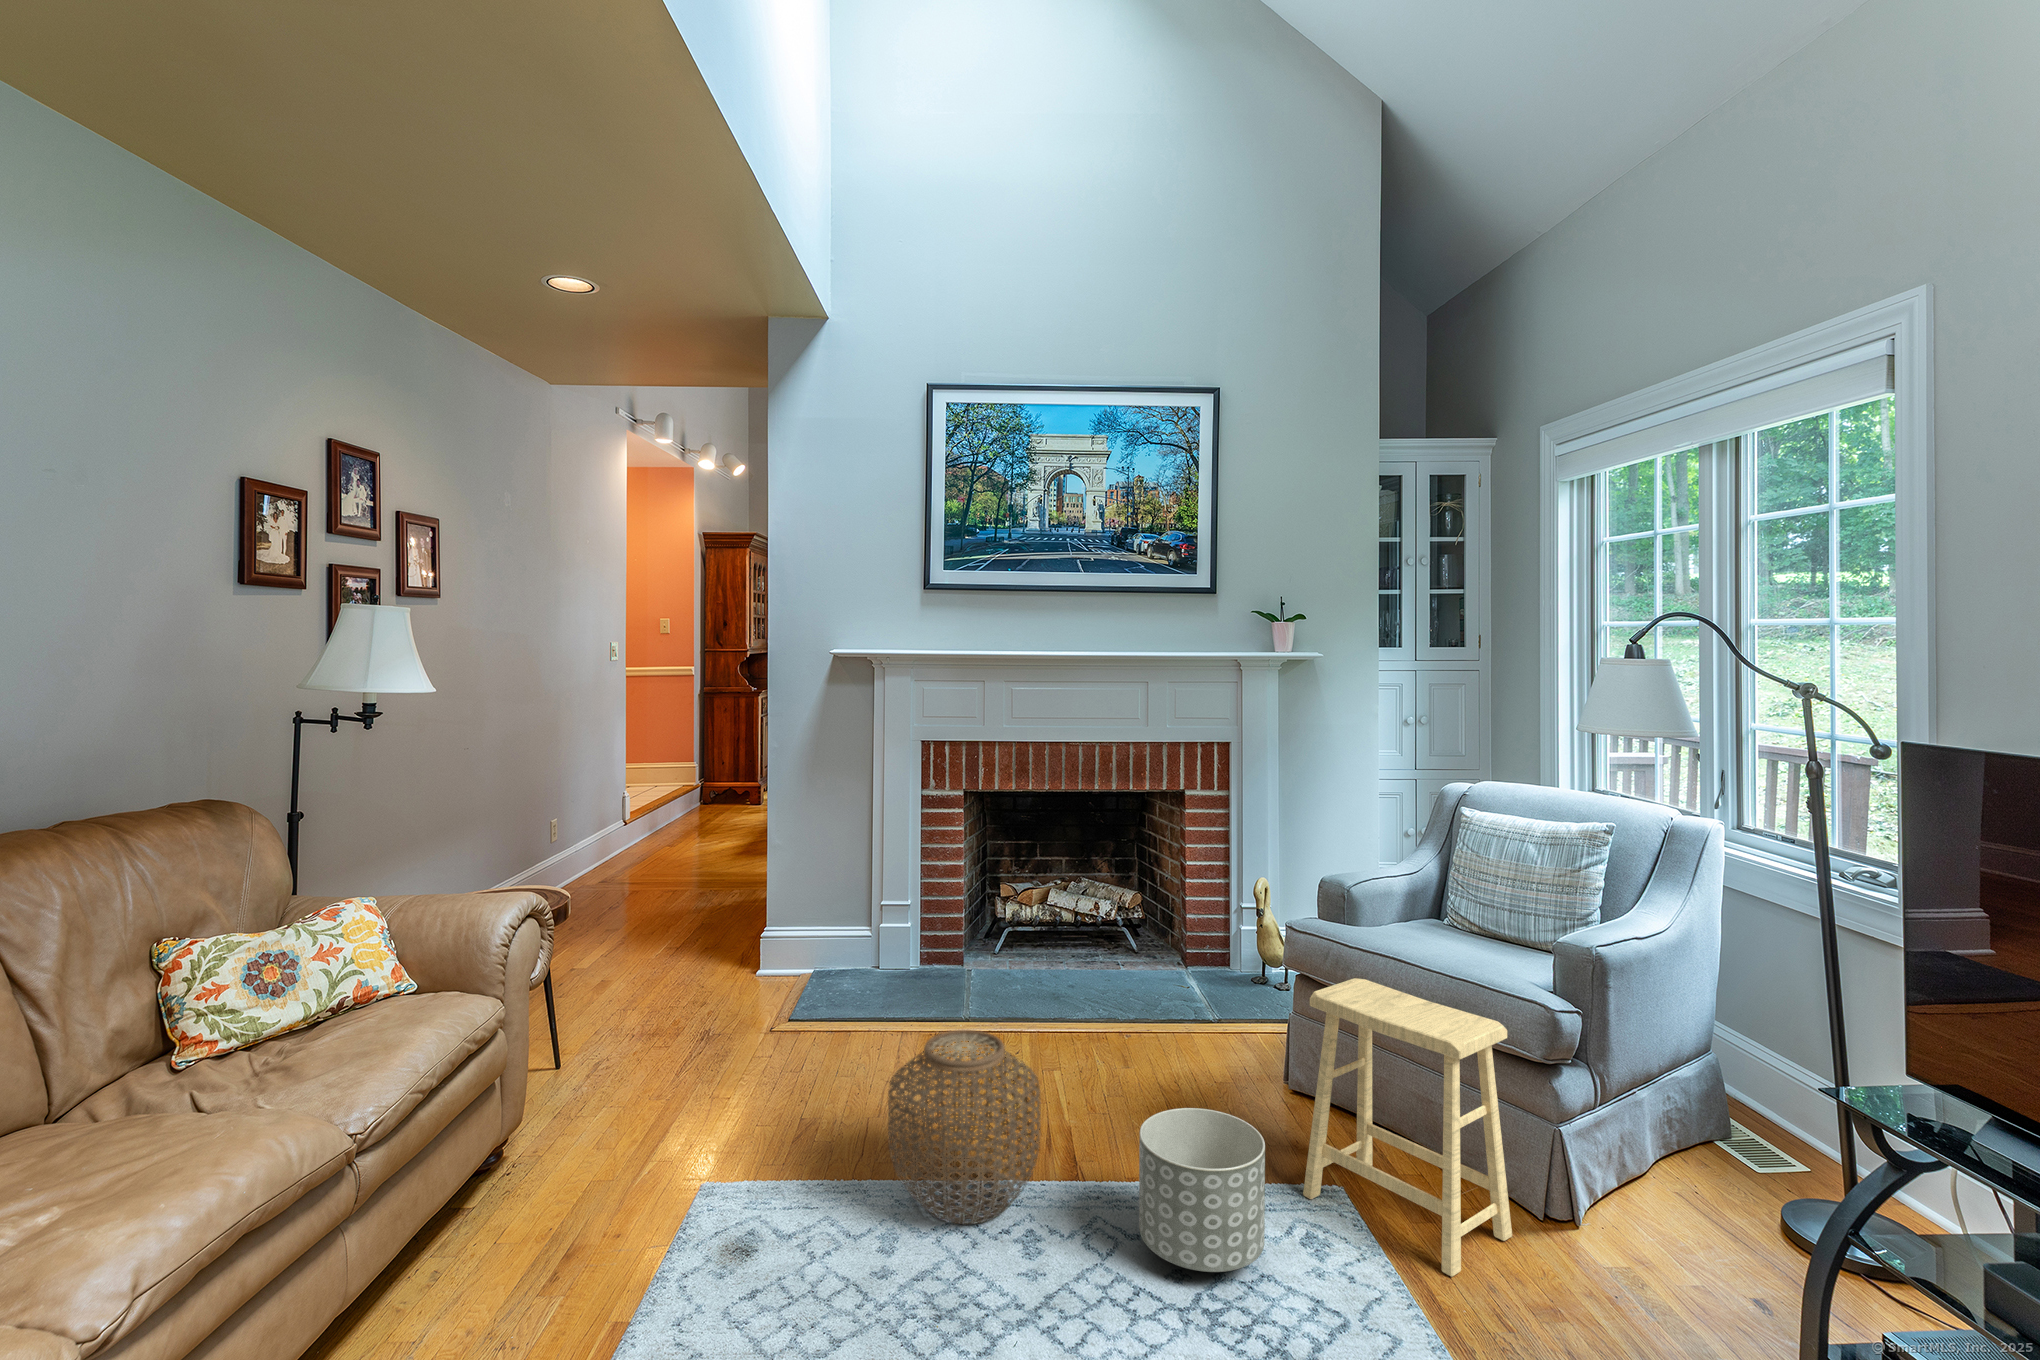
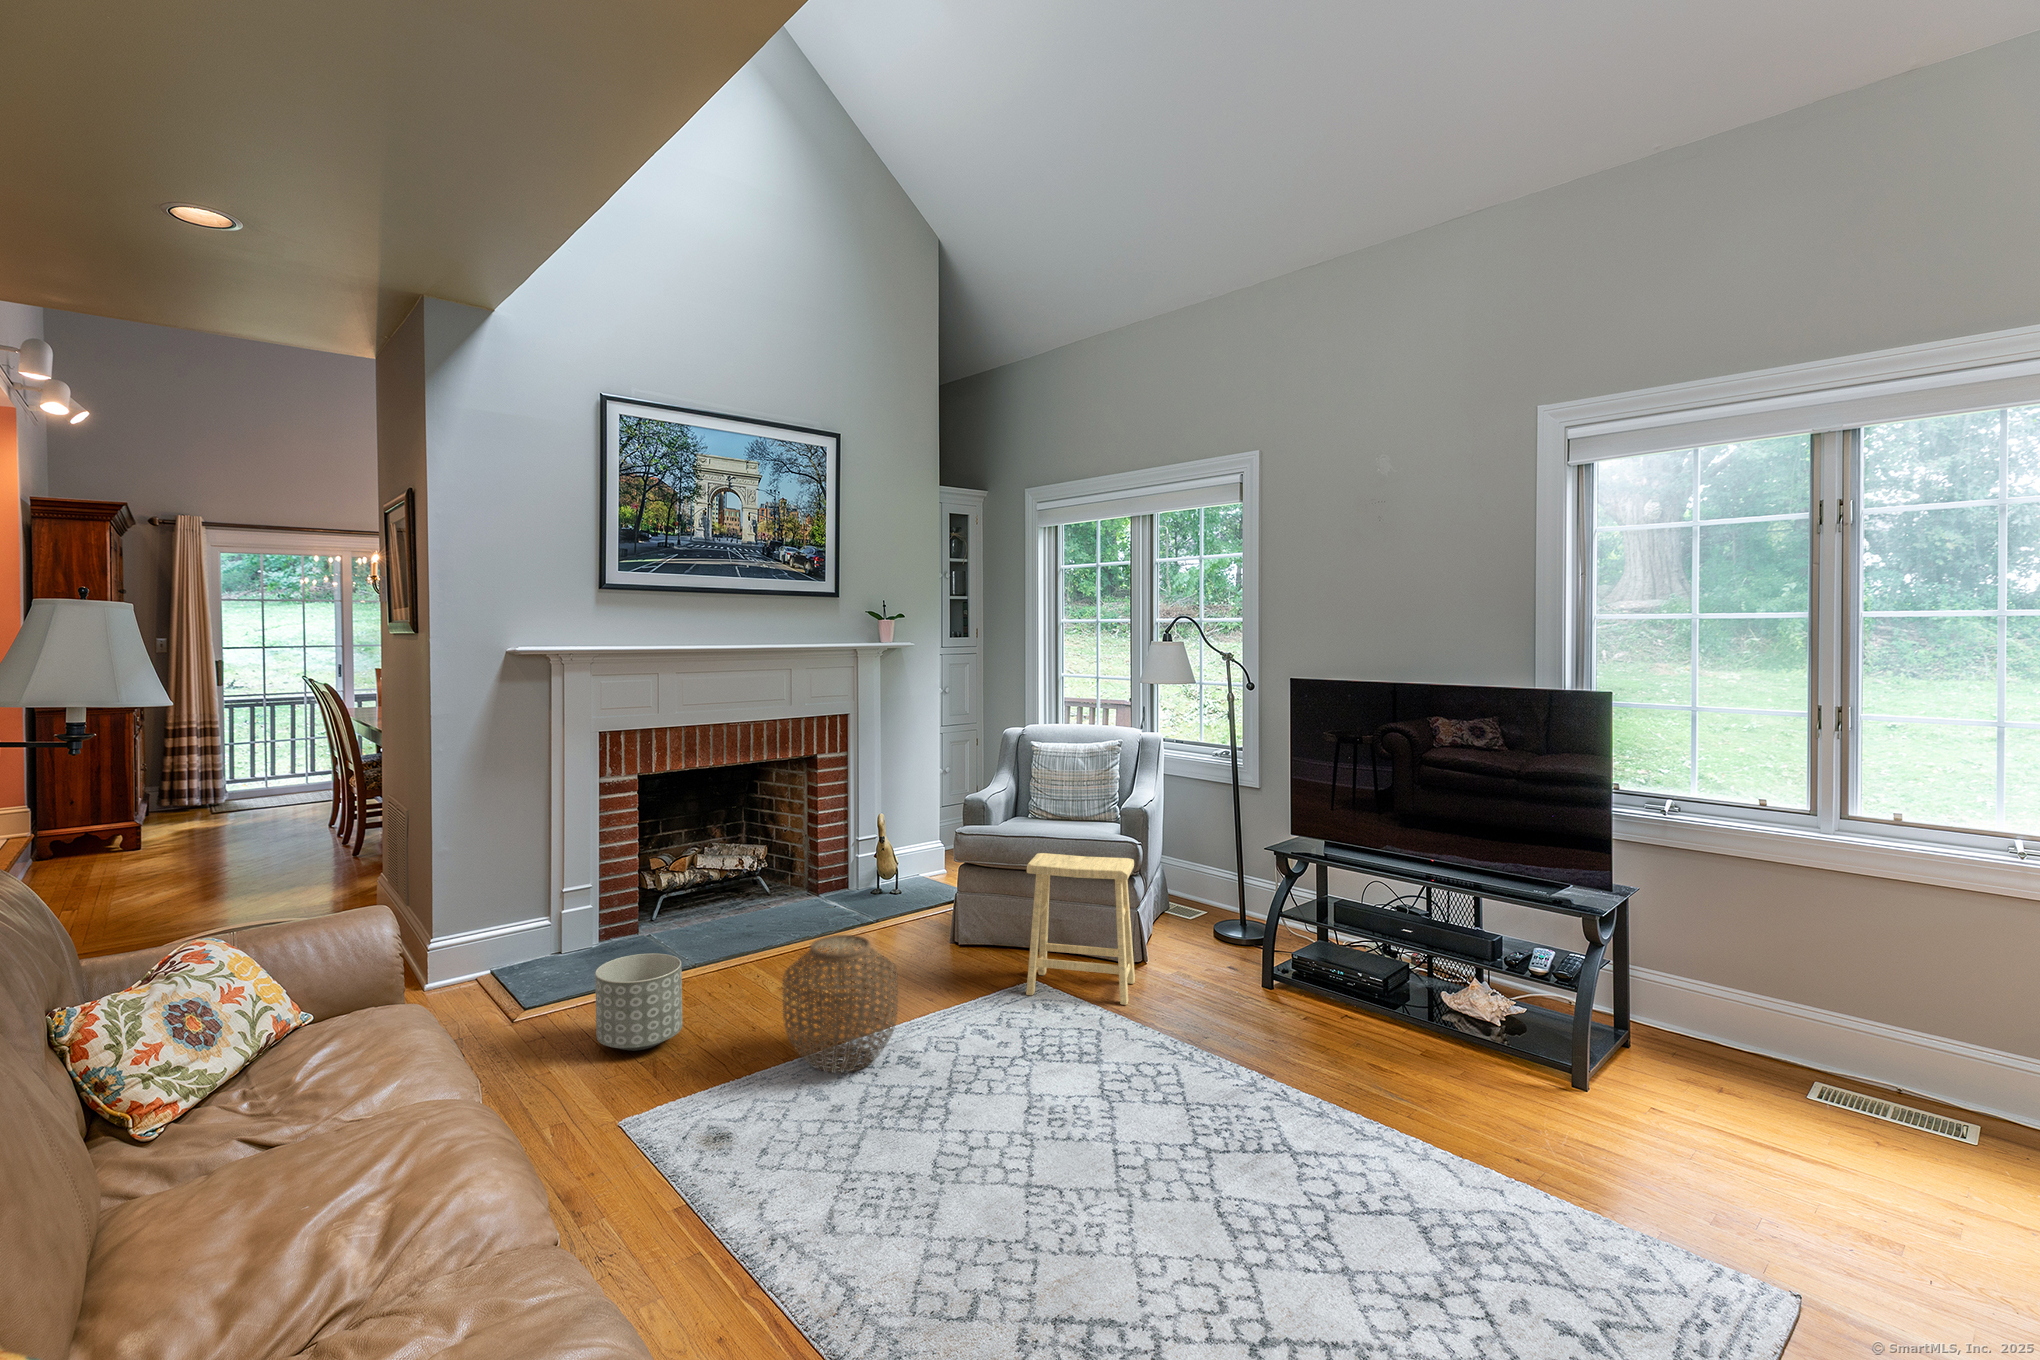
planter: present [1139,1108,1265,1272] -> present [595,953,682,1051]

